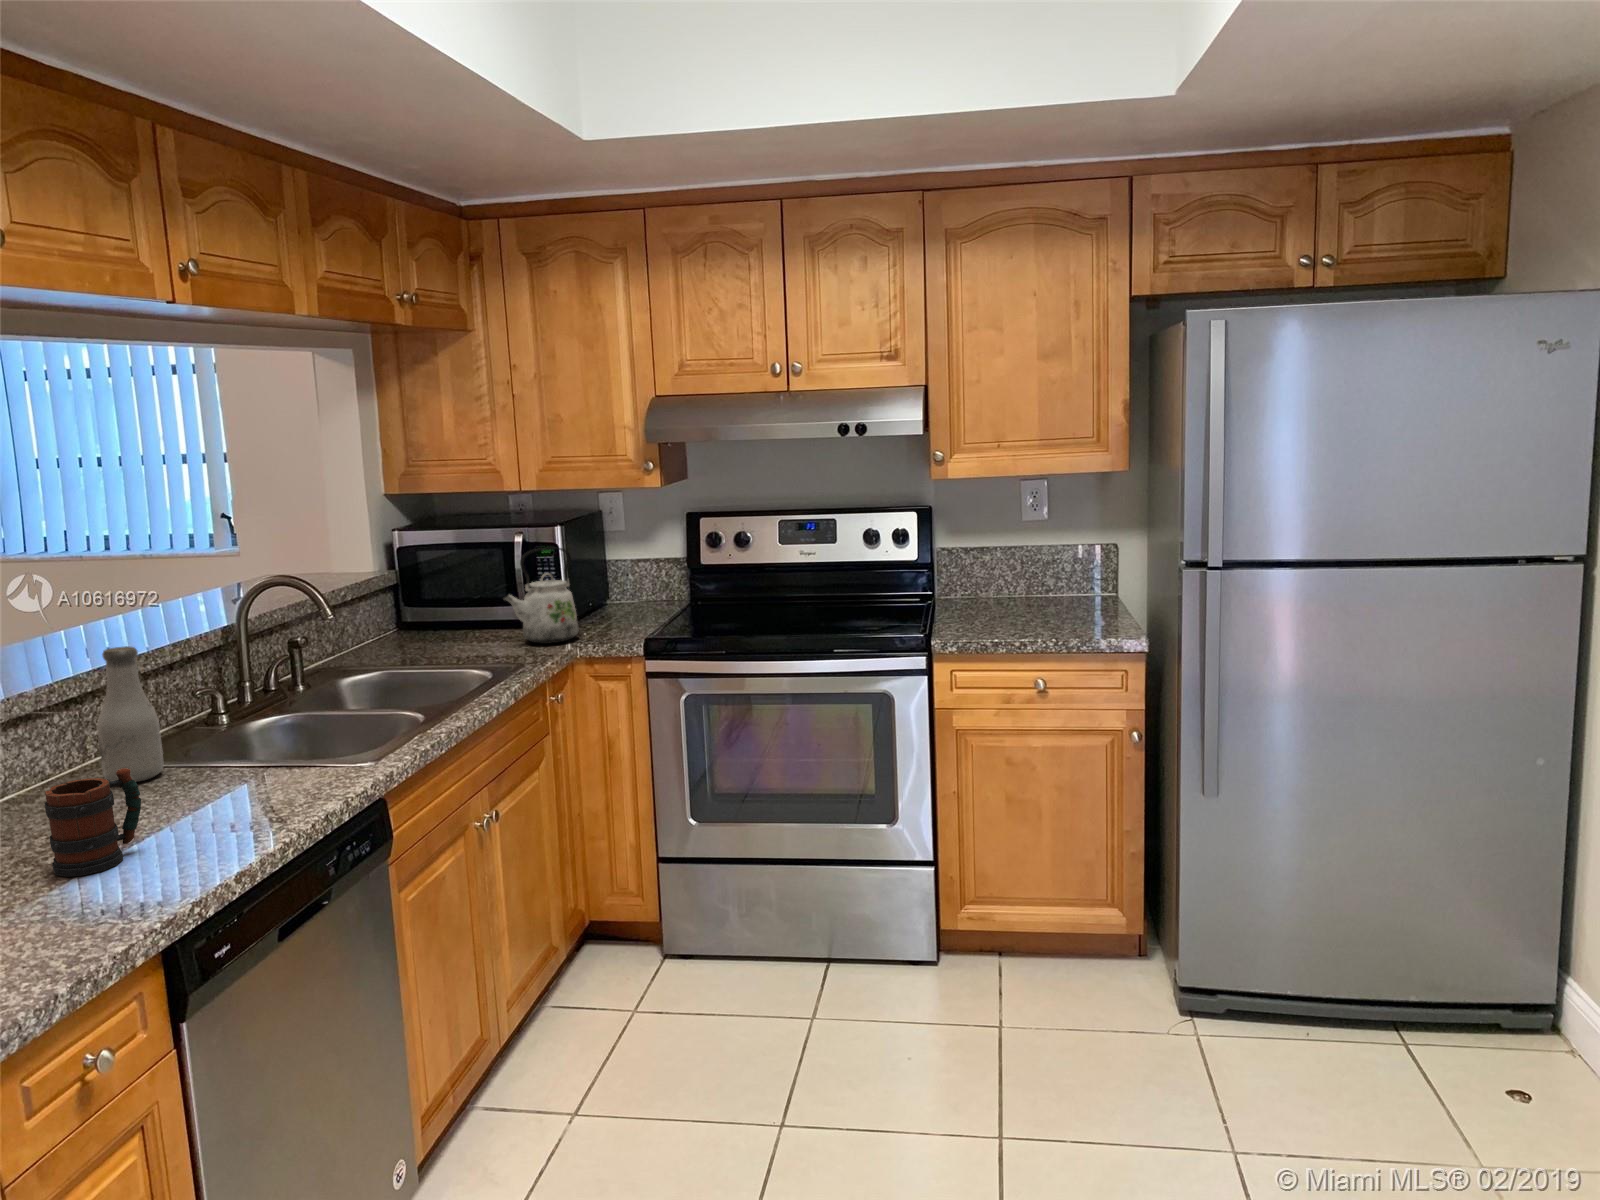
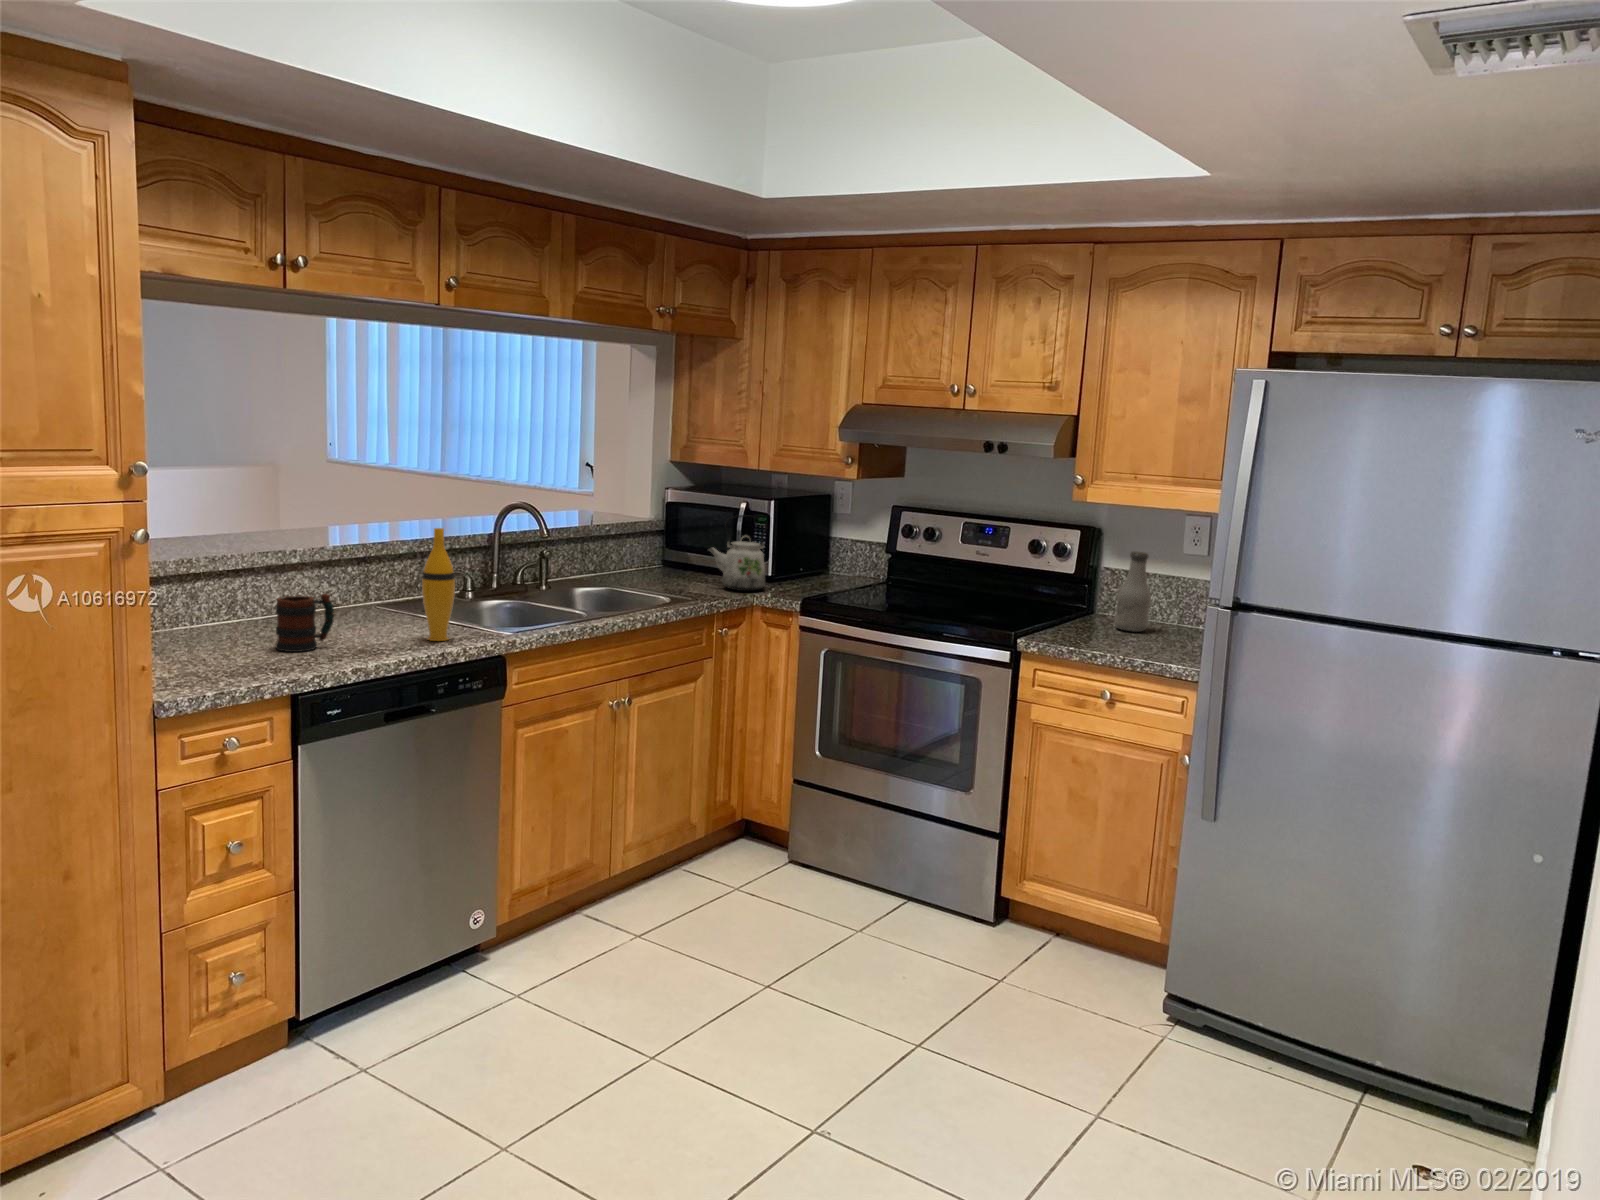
vase: none [253,633,307,801] -> present [422,528,455,641]
bottle: present [98,646,163,782] -> present [1115,552,1151,632]

